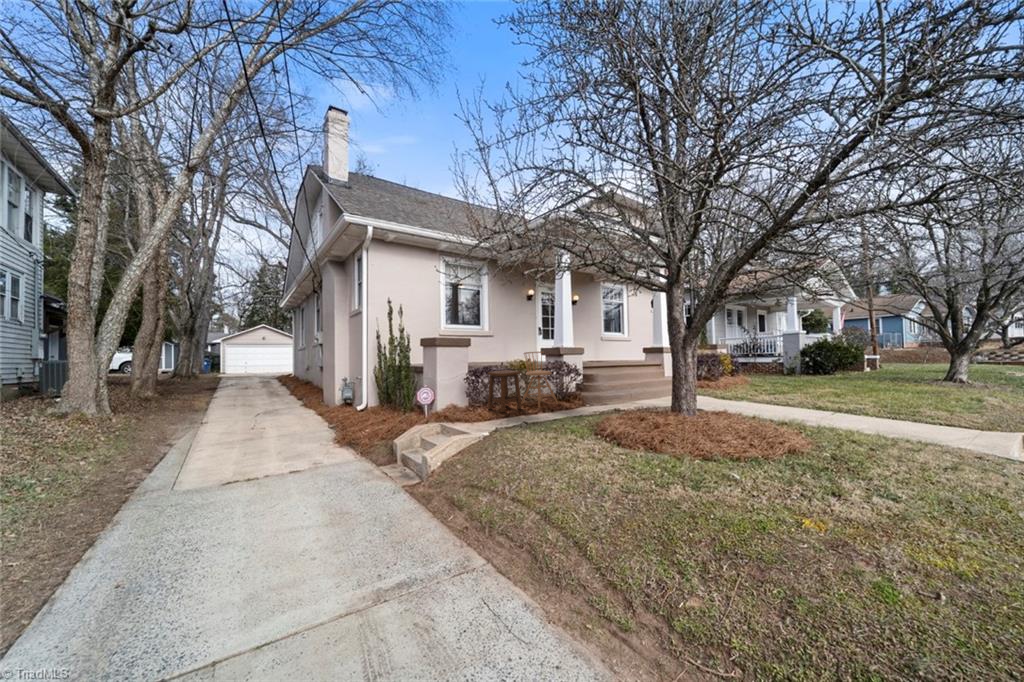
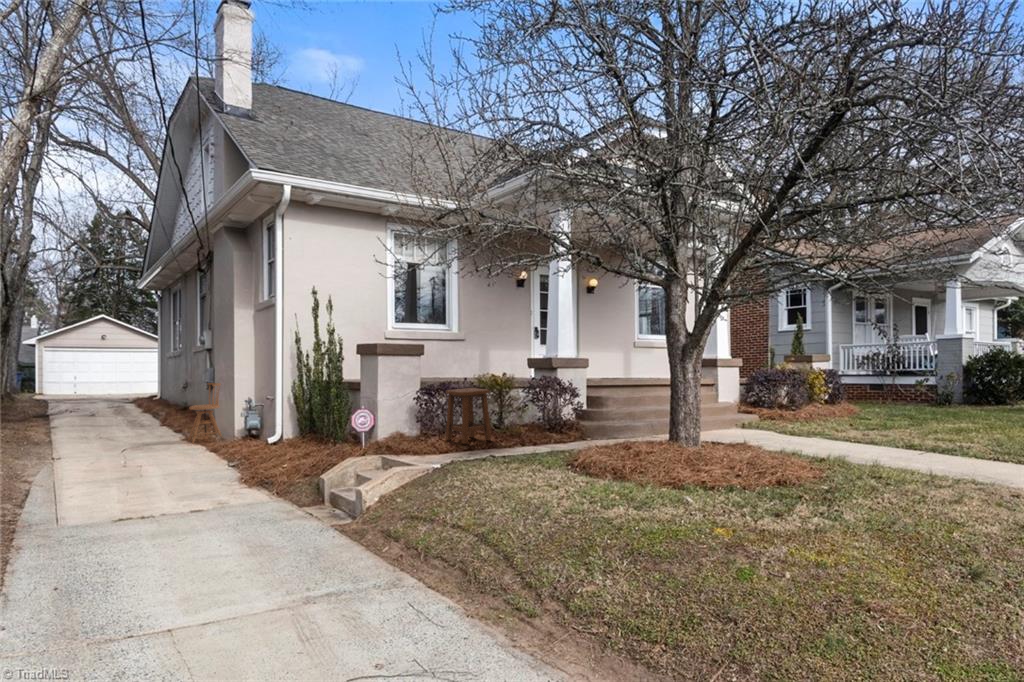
chair: present [521,352,558,408] -> present [188,383,221,444]

